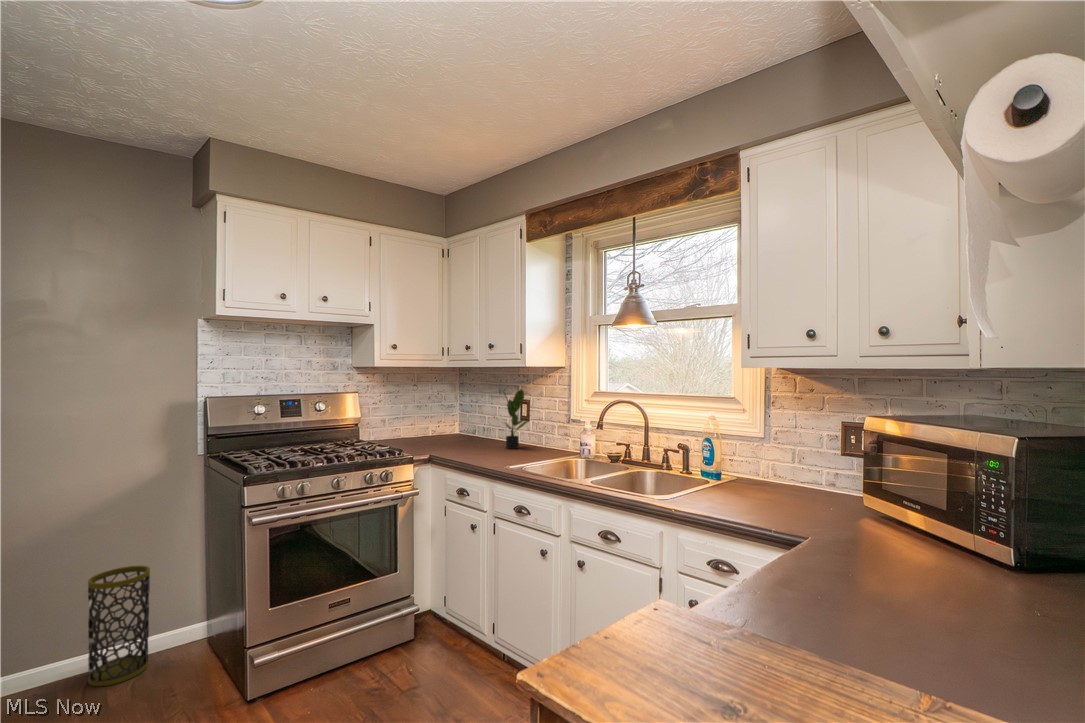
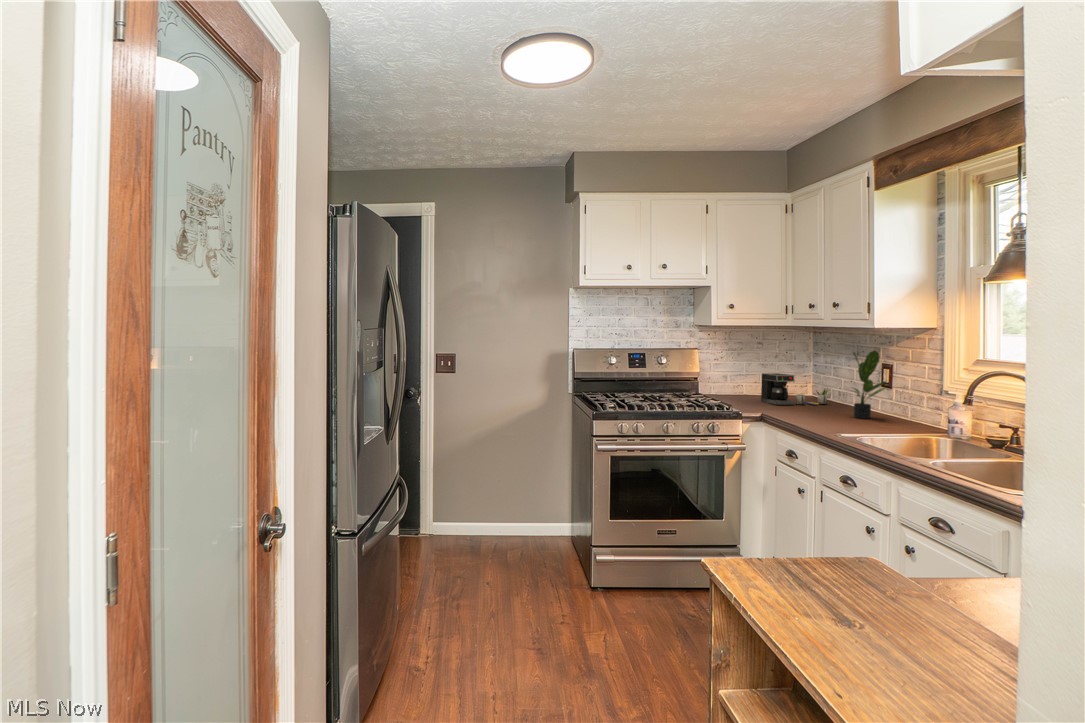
coffee maker: none [422,413,479,444] -> present [761,373,829,405]
trash can: present [88,566,150,686] -> none [502,471,537,551]

